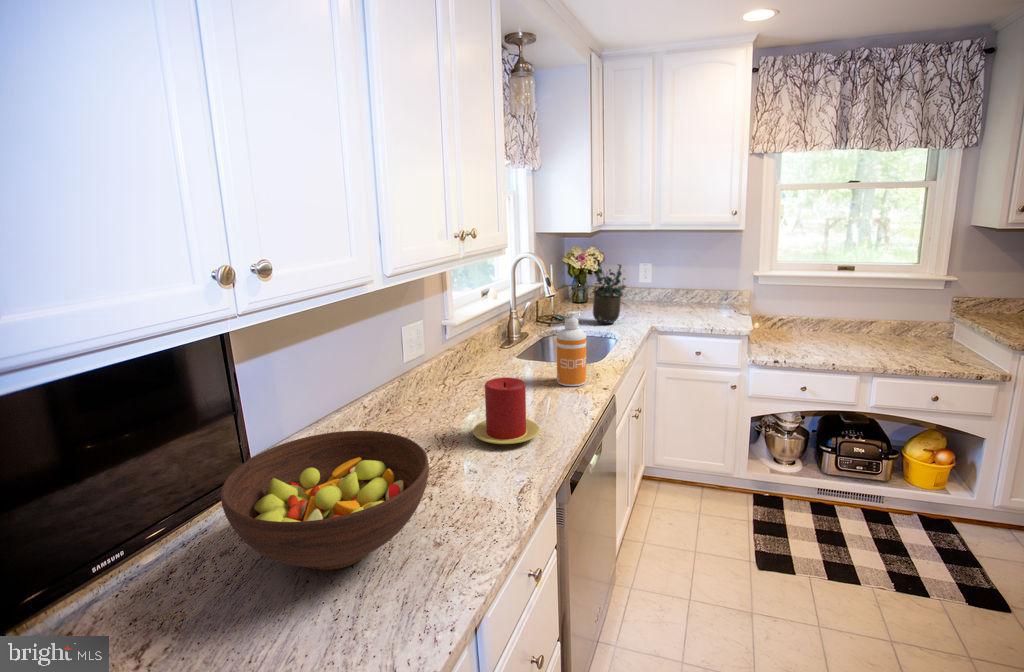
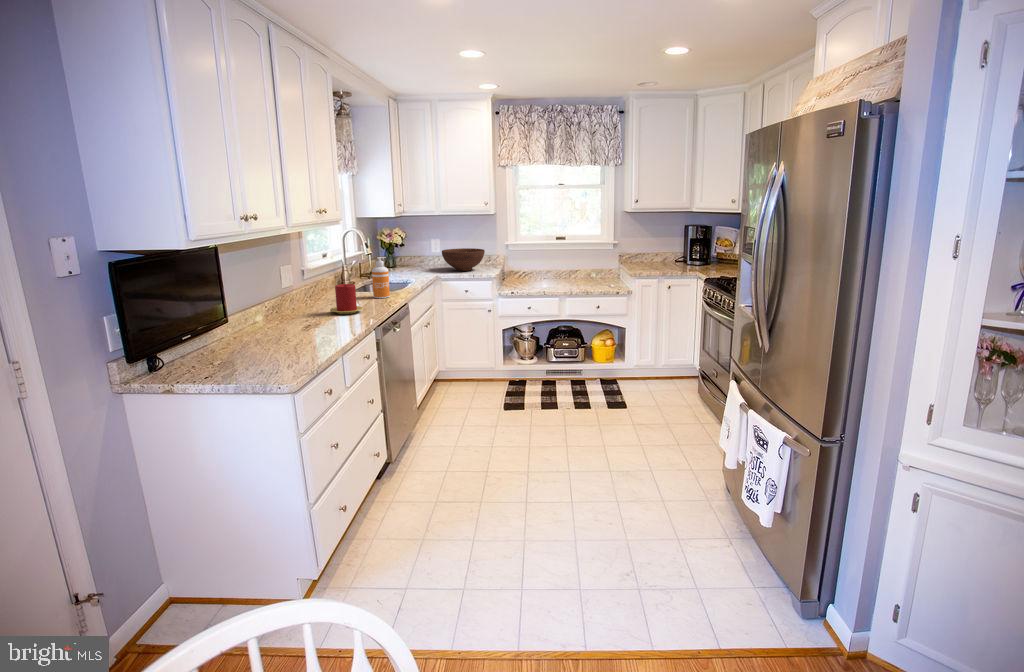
potted plant: present [592,253,626,324] -> none [397,229,420,275]
fruit bowl: present [221,431,429,570] -> present [442,248,485,271]

